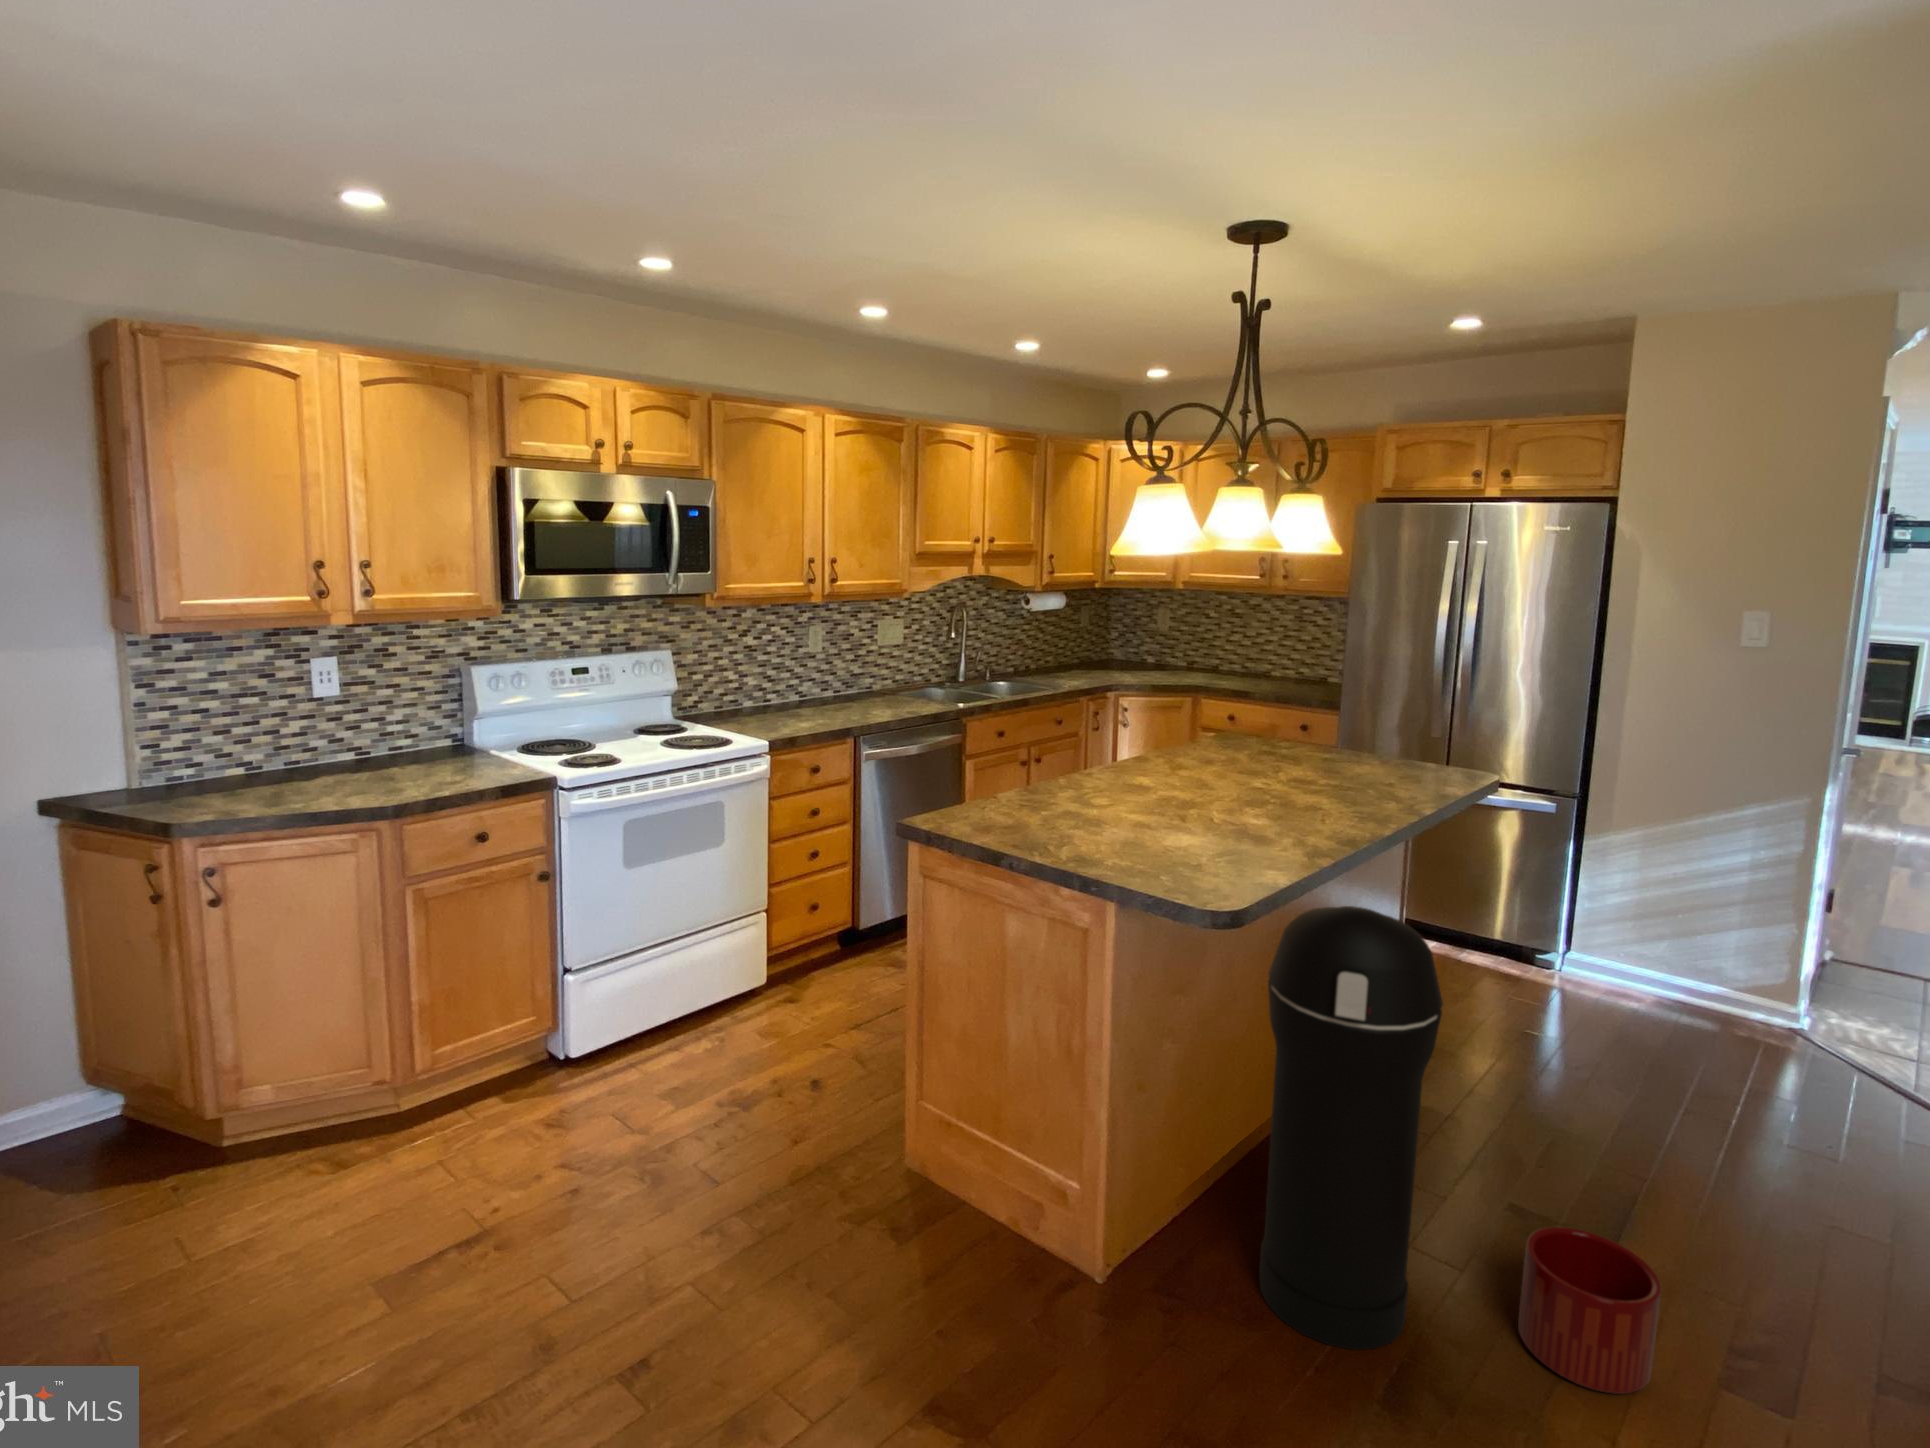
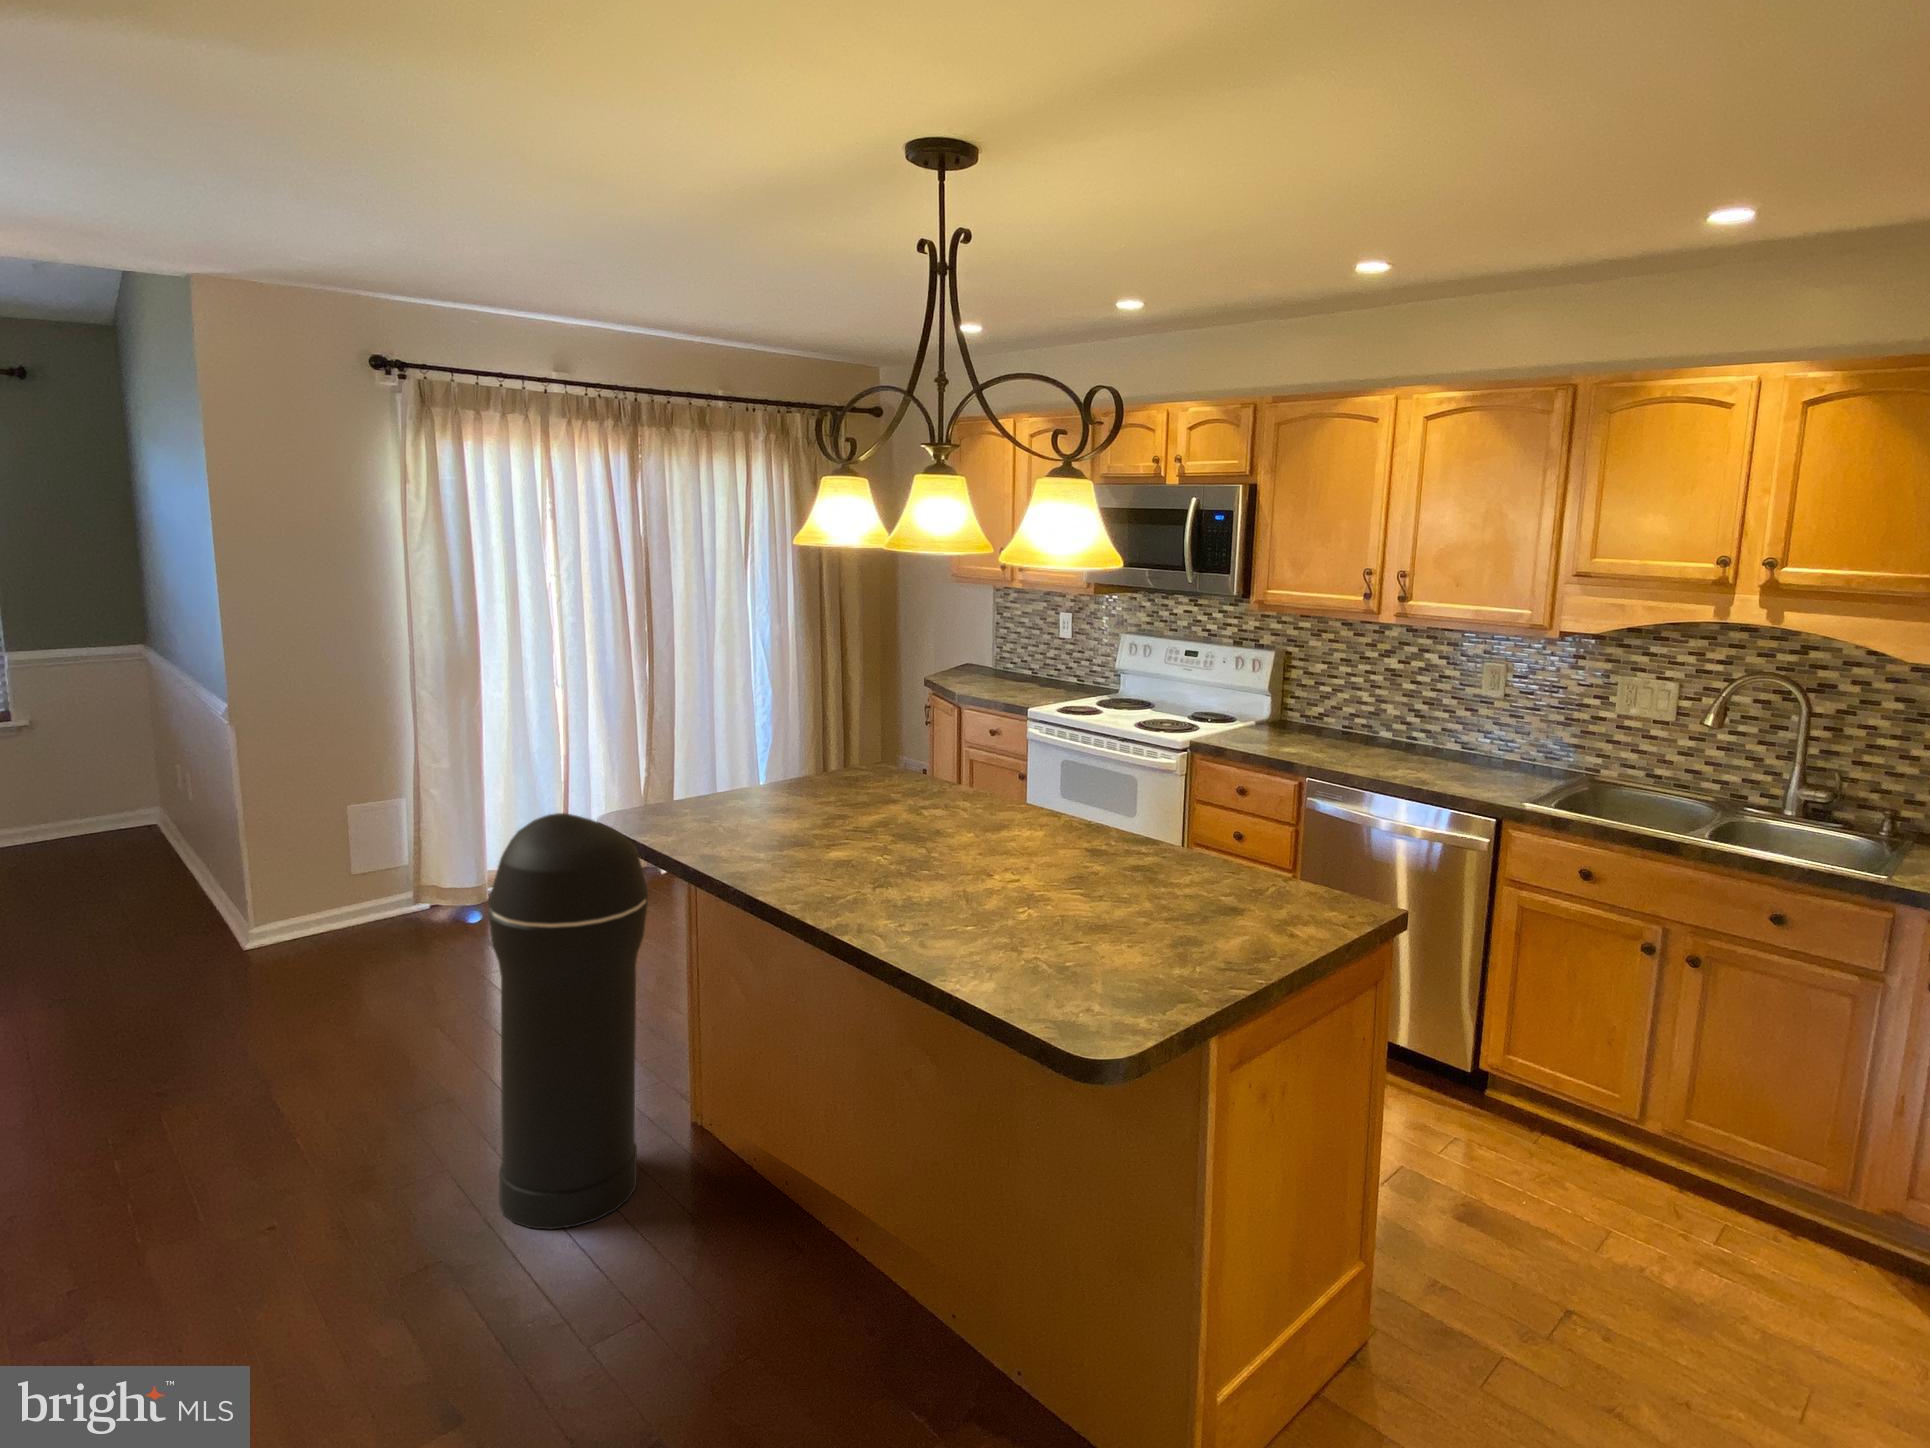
planter: present [1518,1227,1661,1394] -> none [314,1189,453,1357]

